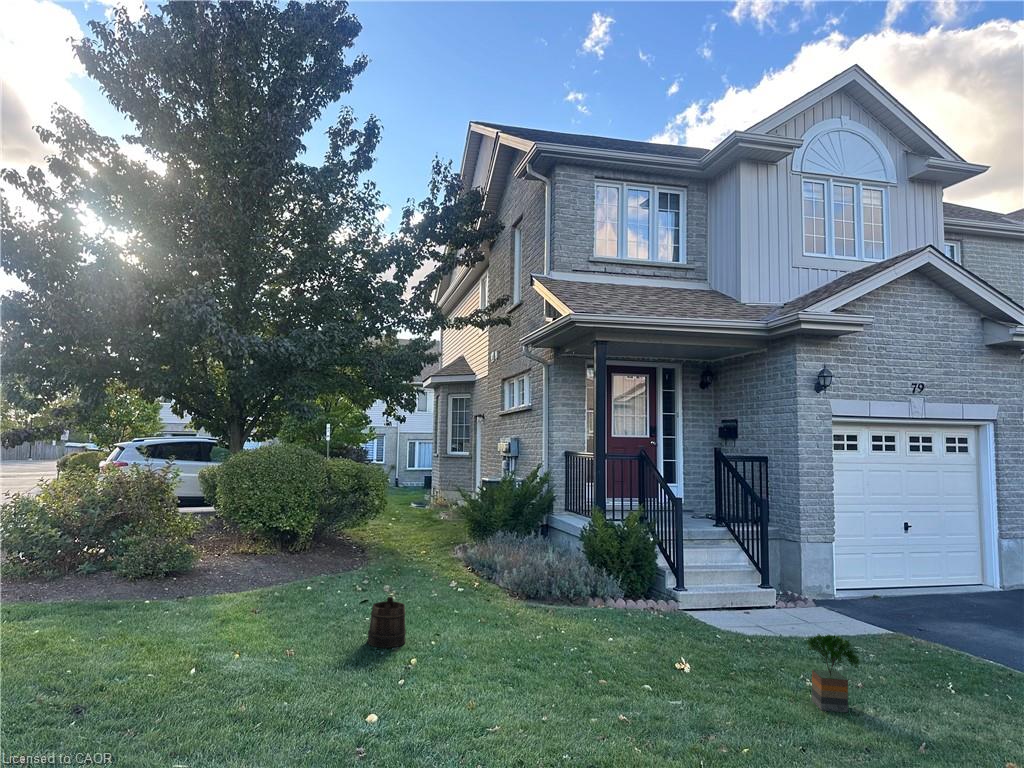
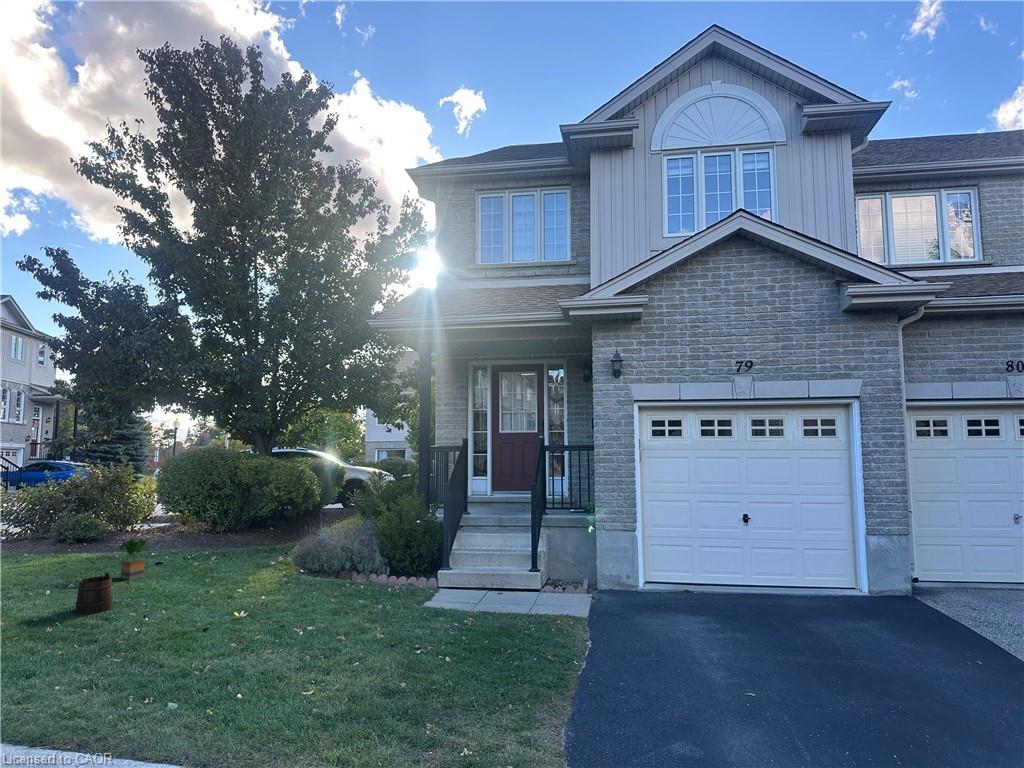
potted tree: present [806,634,860,712] -> present [120,538,150,580]

